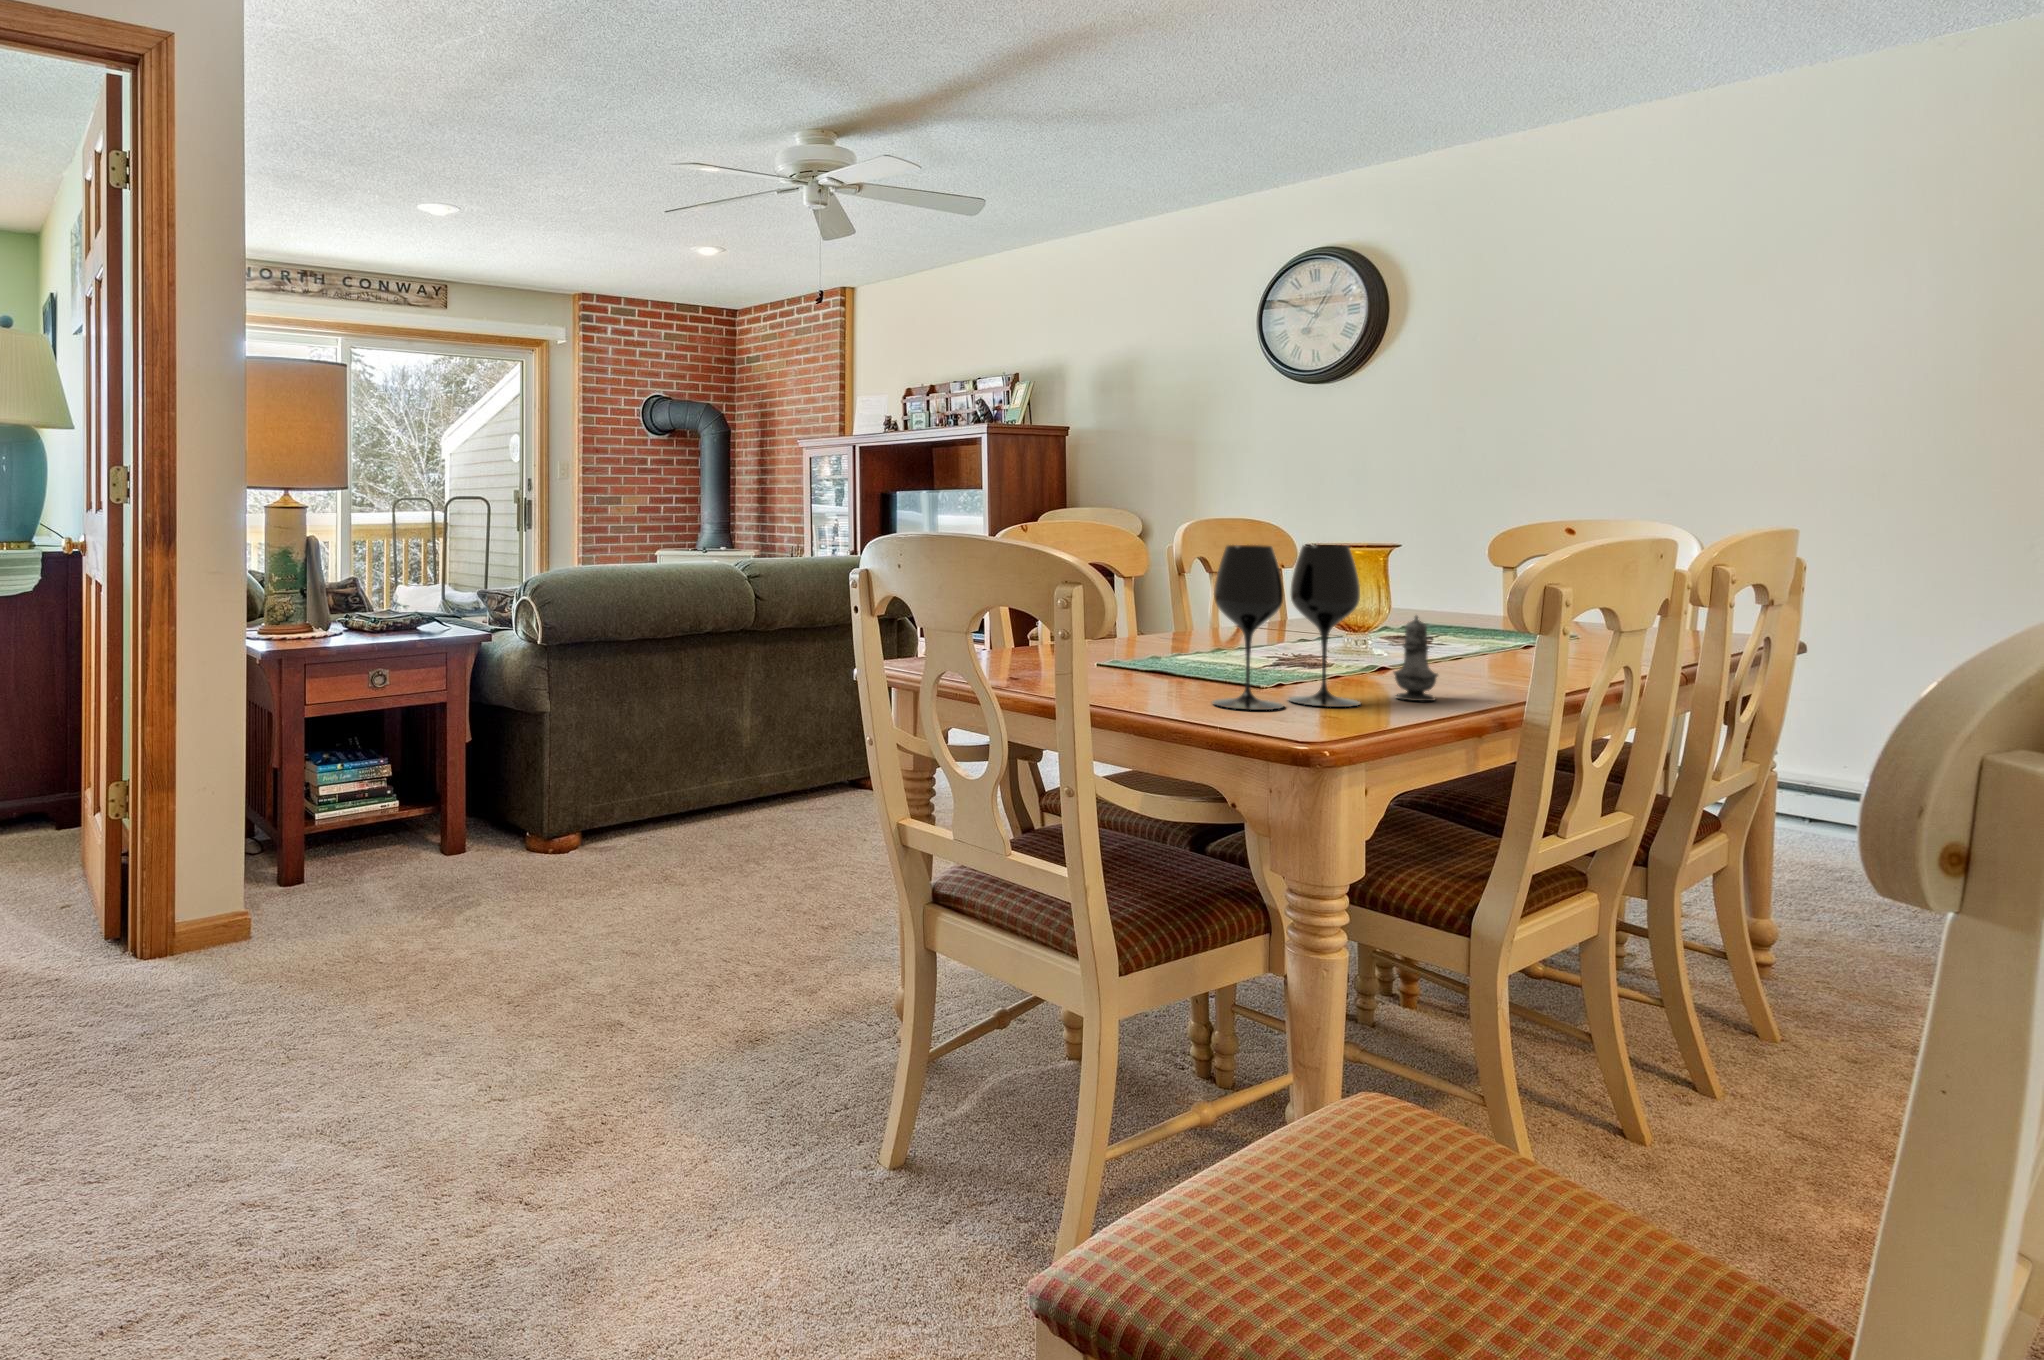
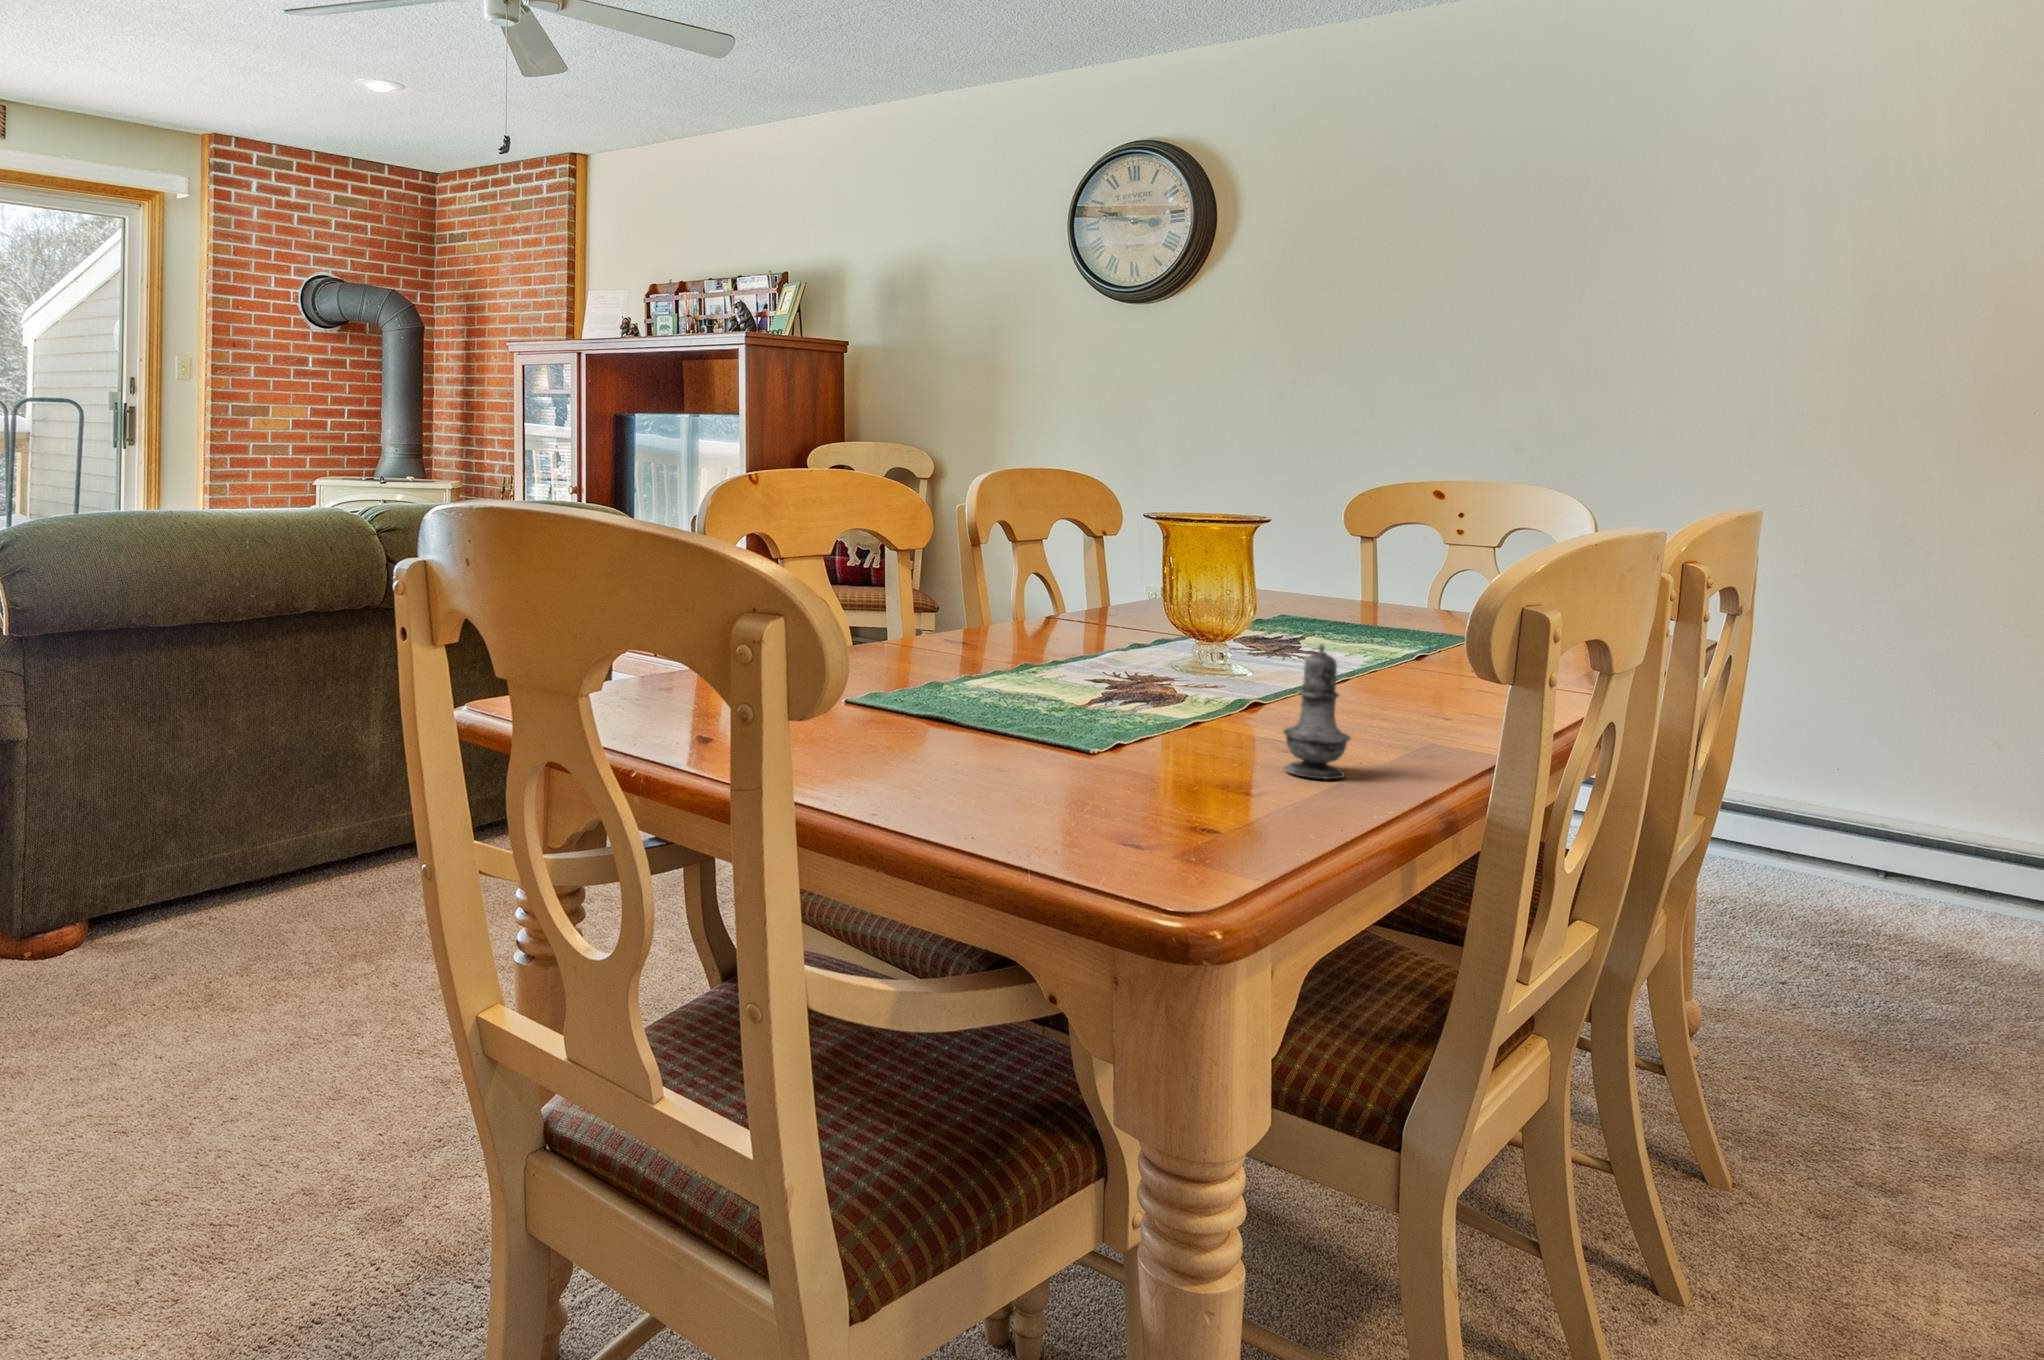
wine glass: present [1212,545,1360,710] -> none [1014,531,1245,804]

